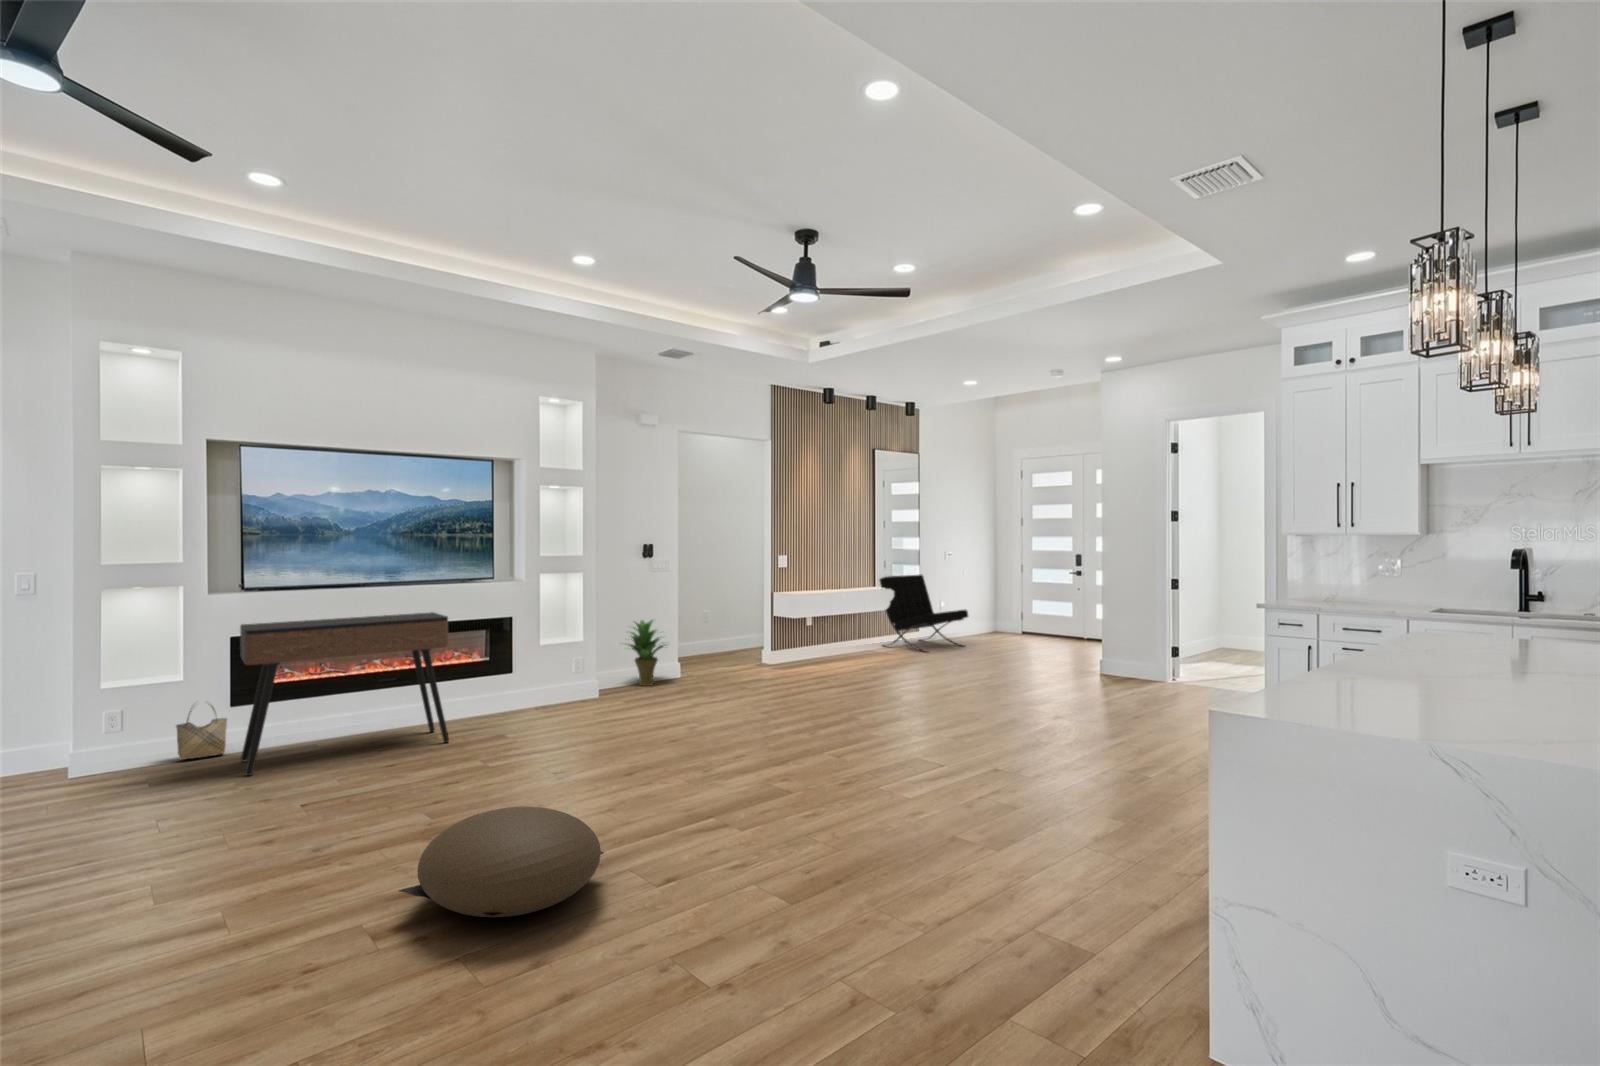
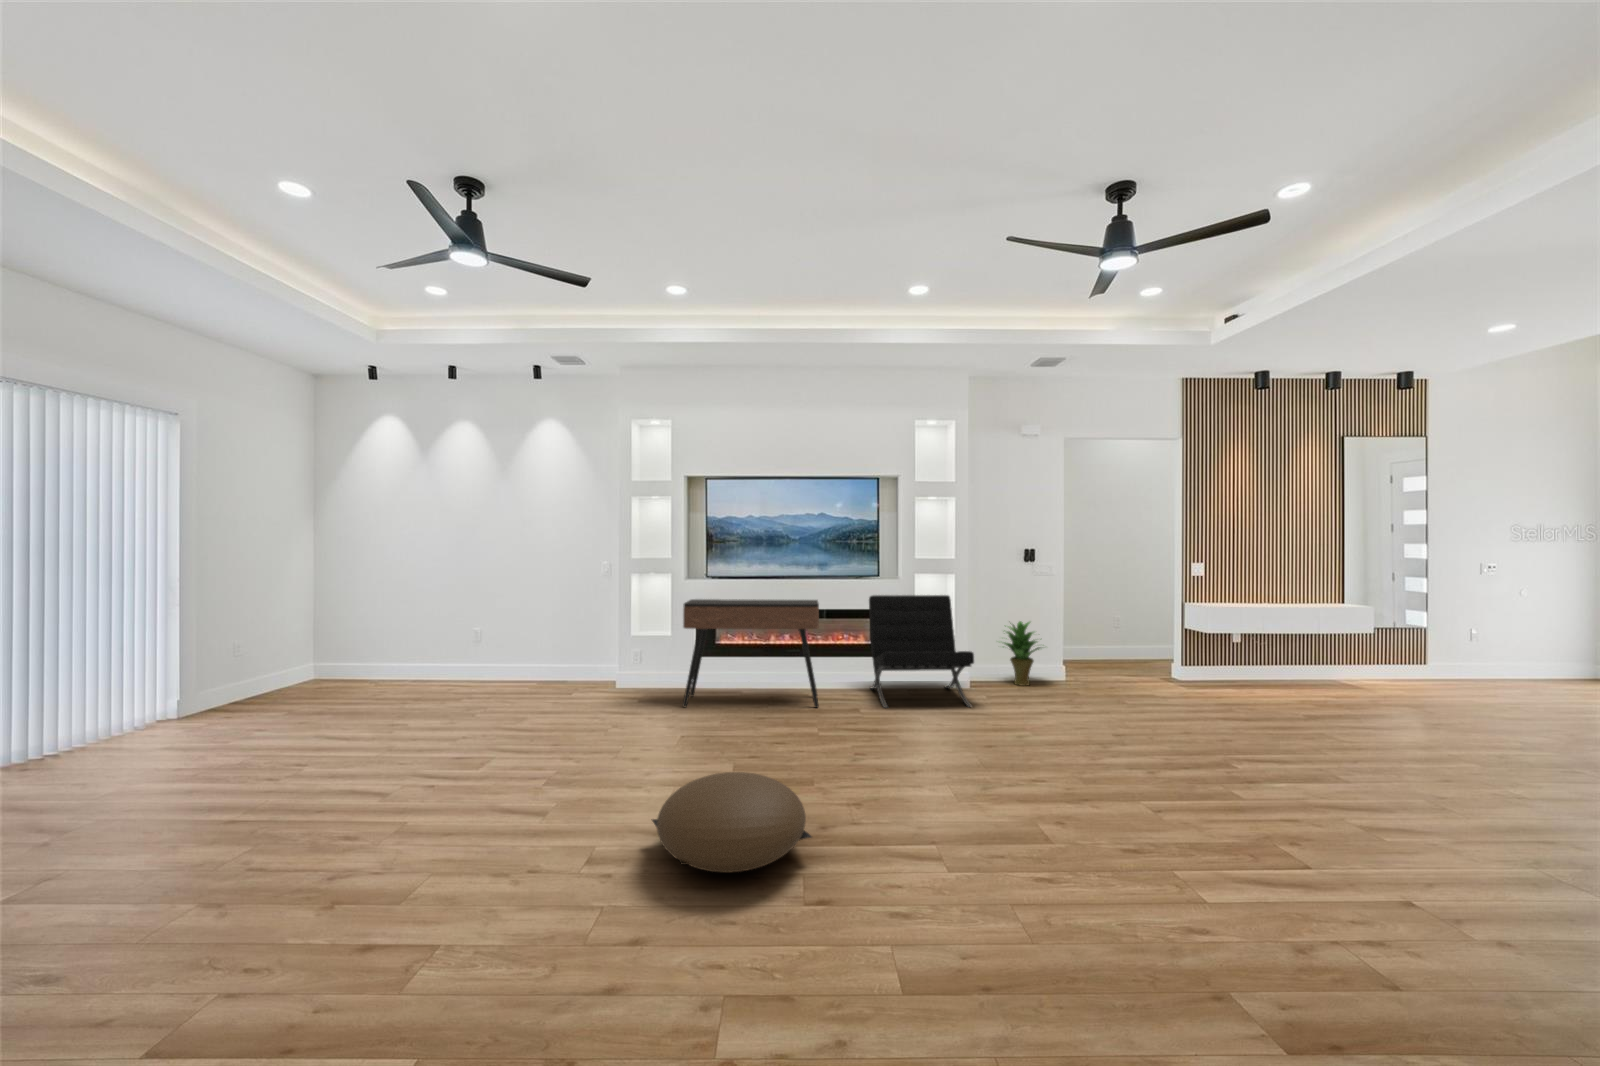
lounge chair: present [880,575,968,653] -> present [869,595,974,708]
woven basket: present [176,705,227,760] -> none [662,650,691,689]

